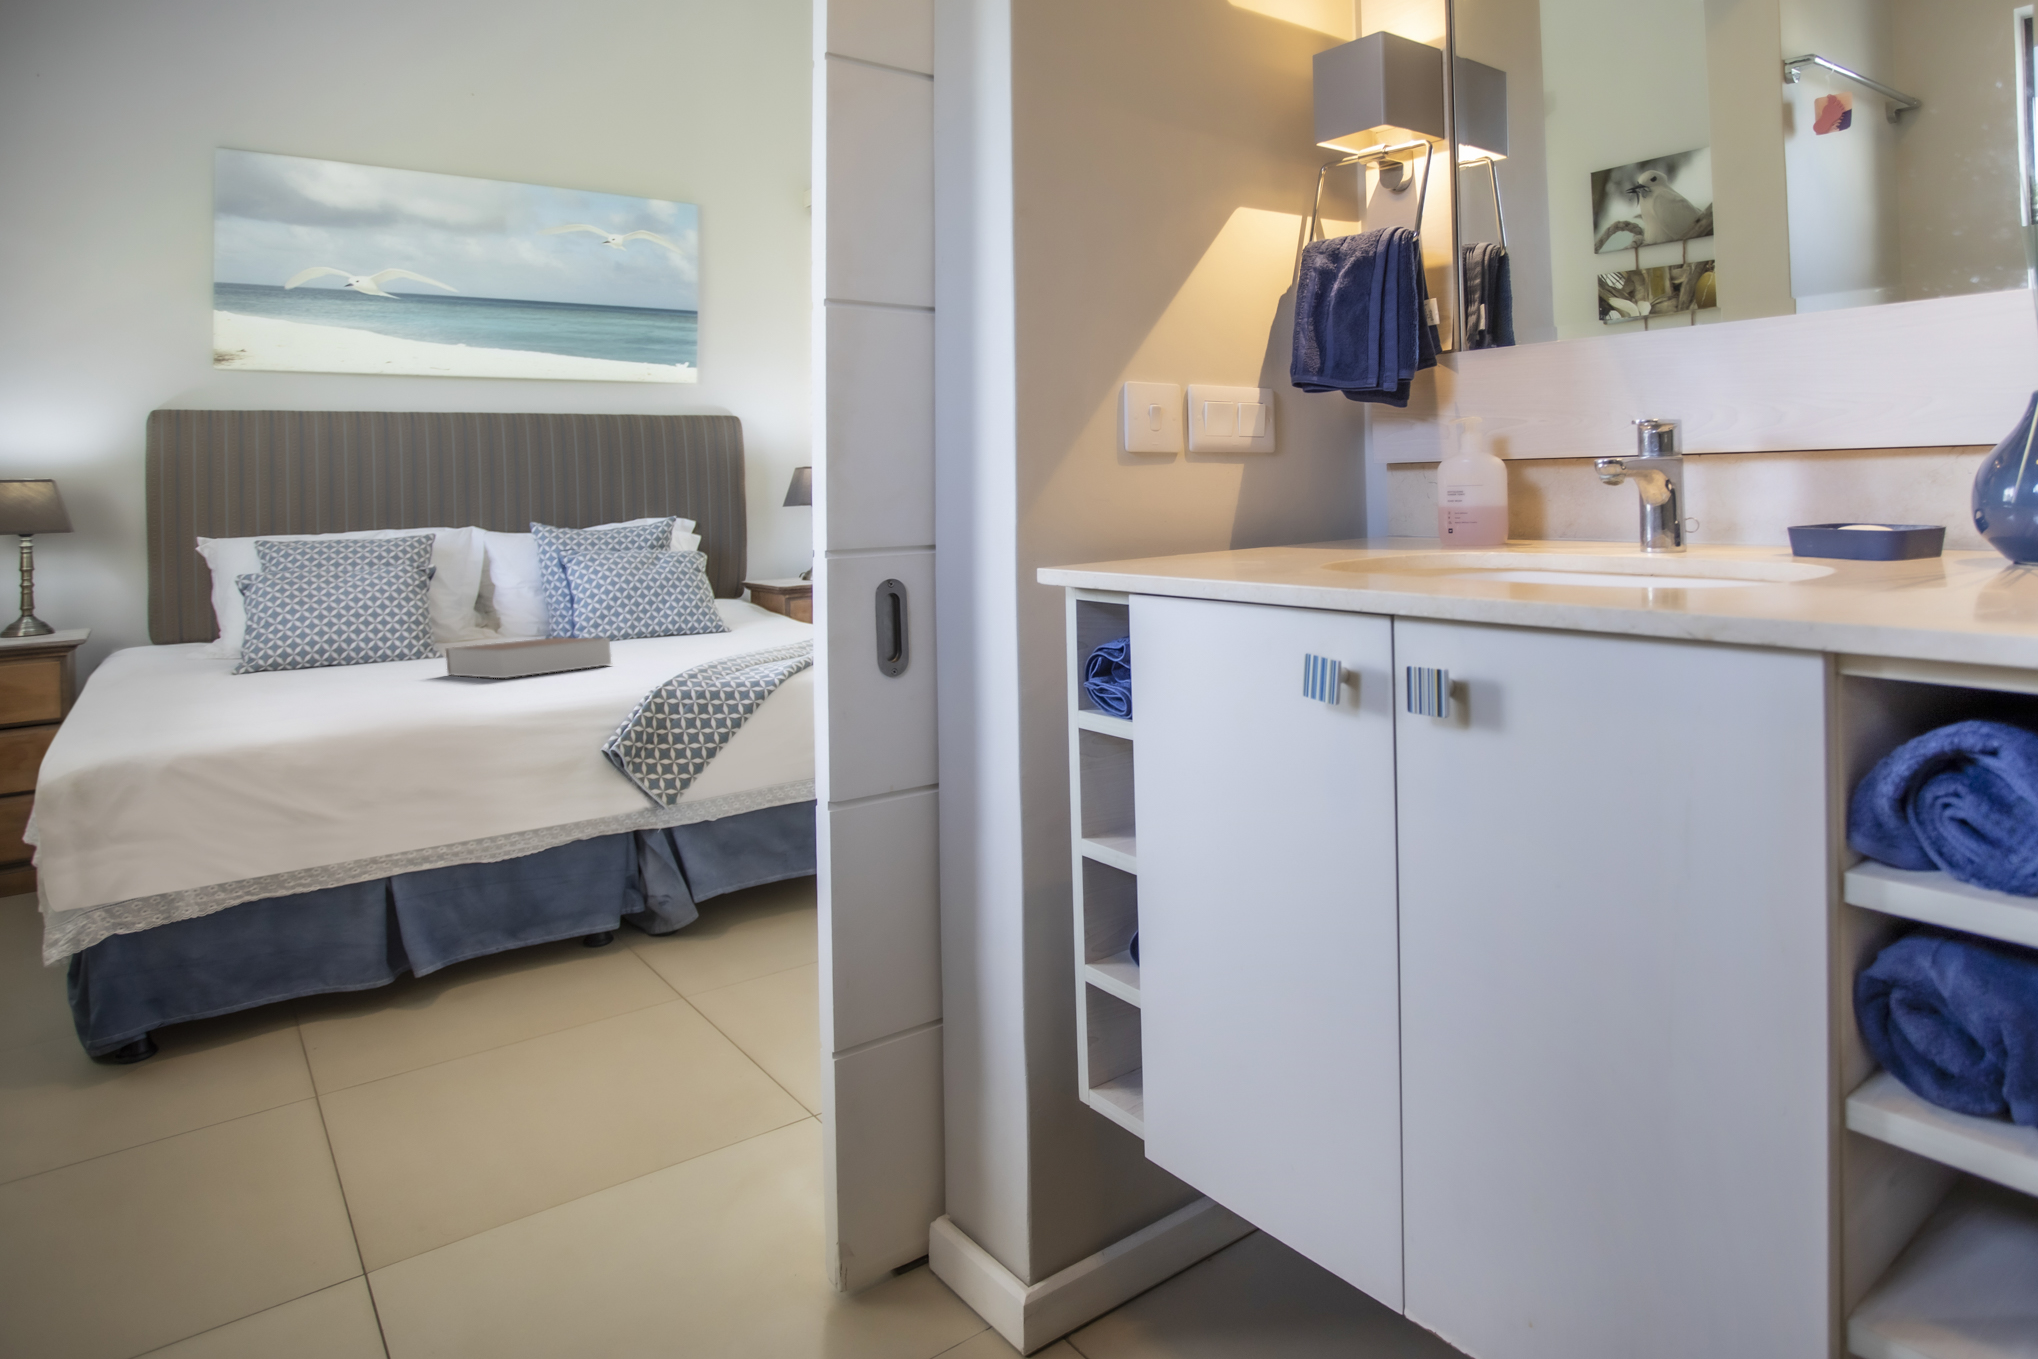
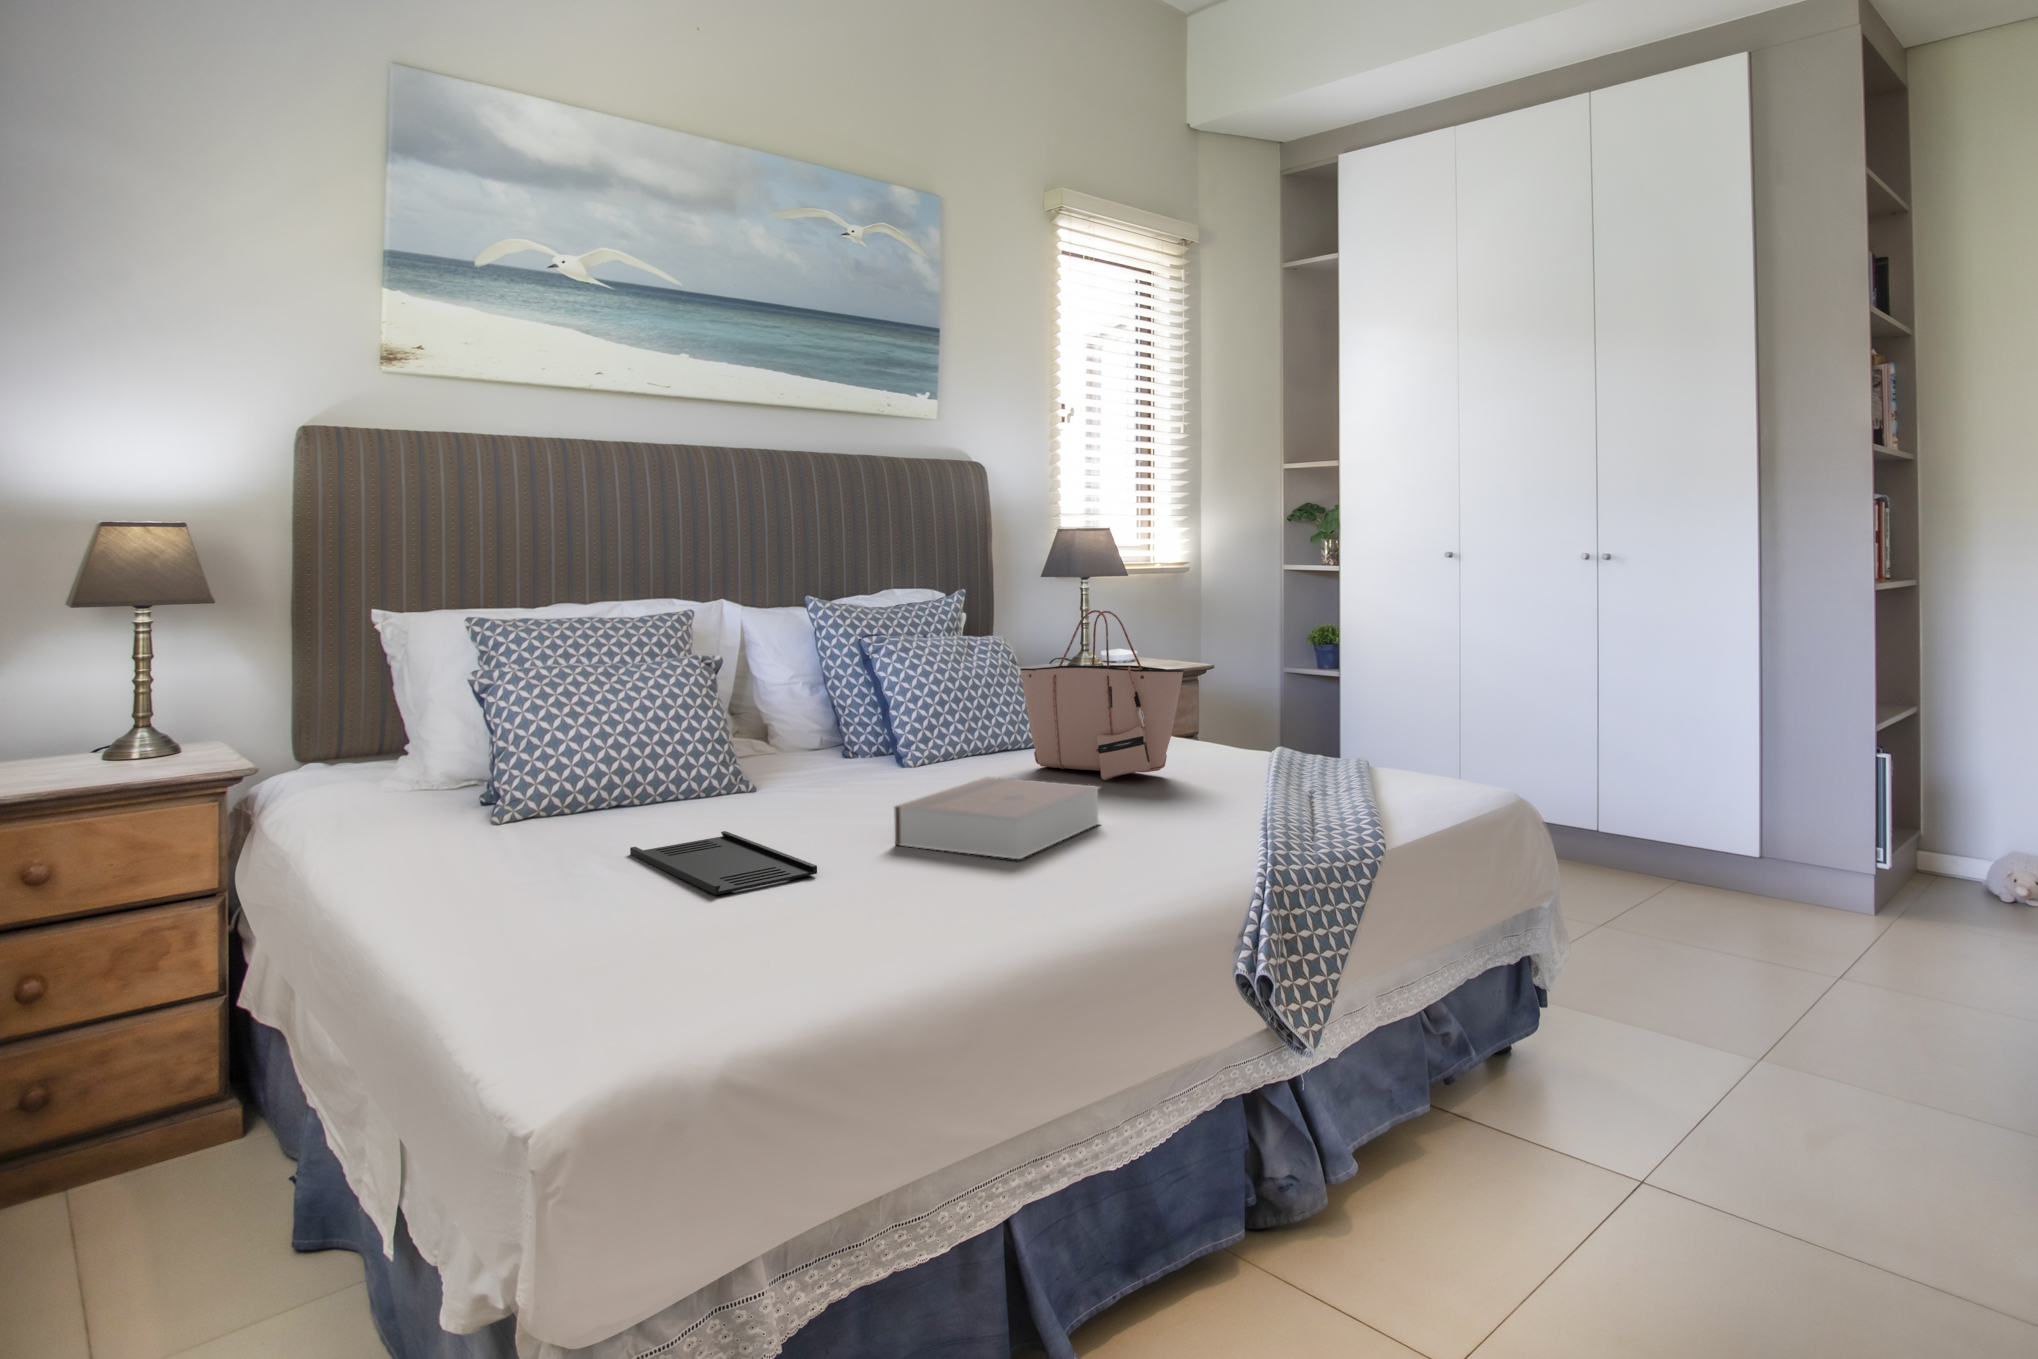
tote bag: none [650,523,748,648] -> present [1020,610,1184,780]
tray: none [272,670,358,692] -> present [630,831,817,895]

